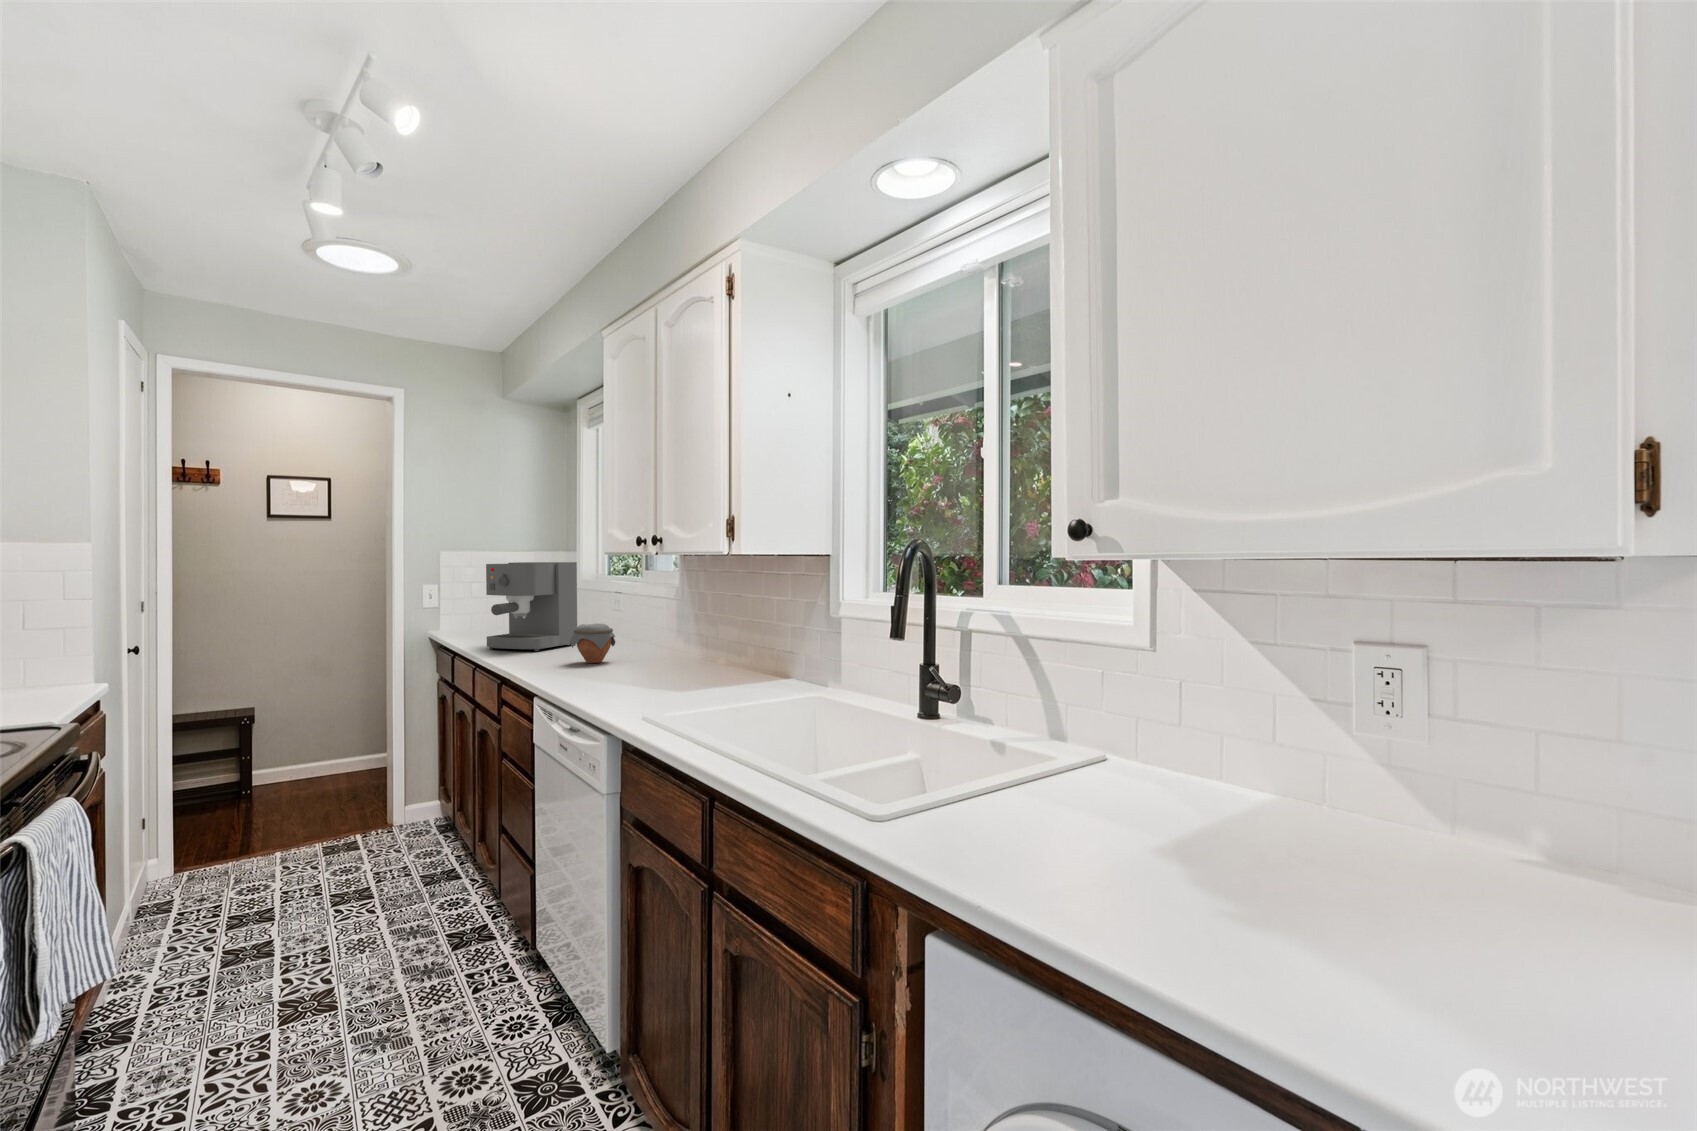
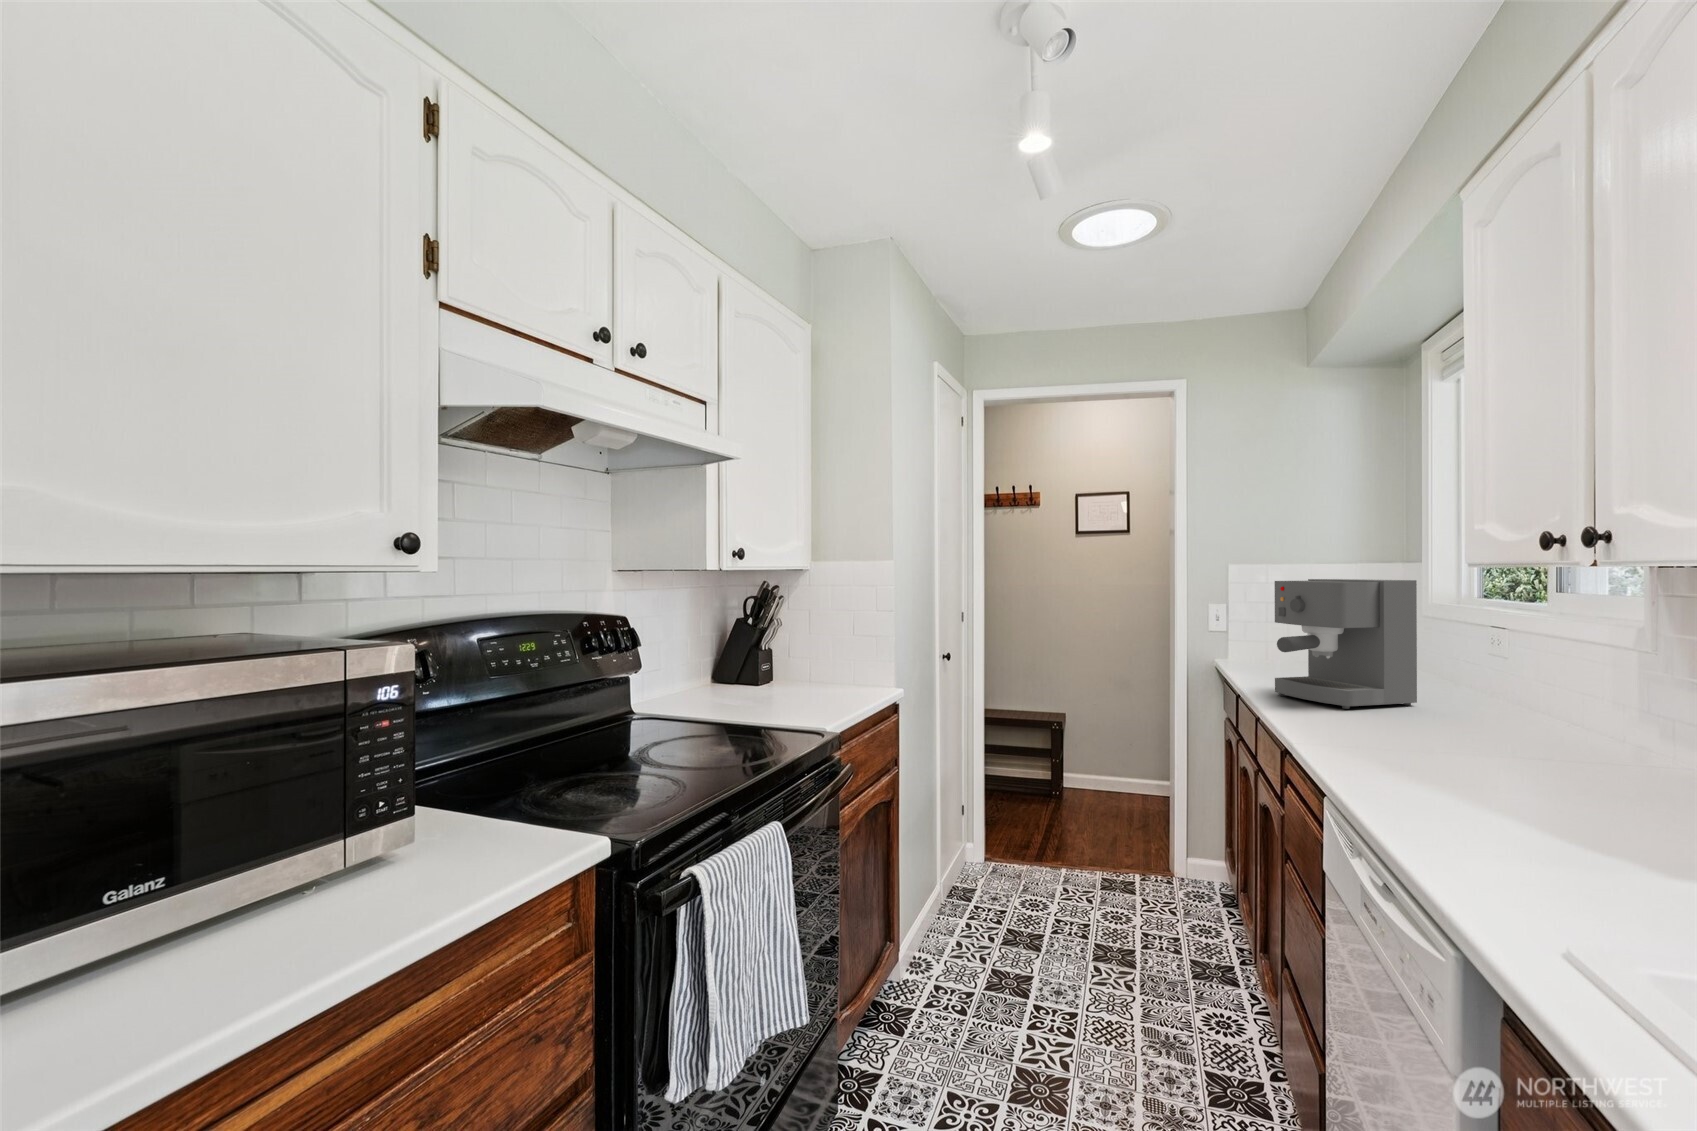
jar: present [569,624,616,663] -> none [1394,682,1486,750]

